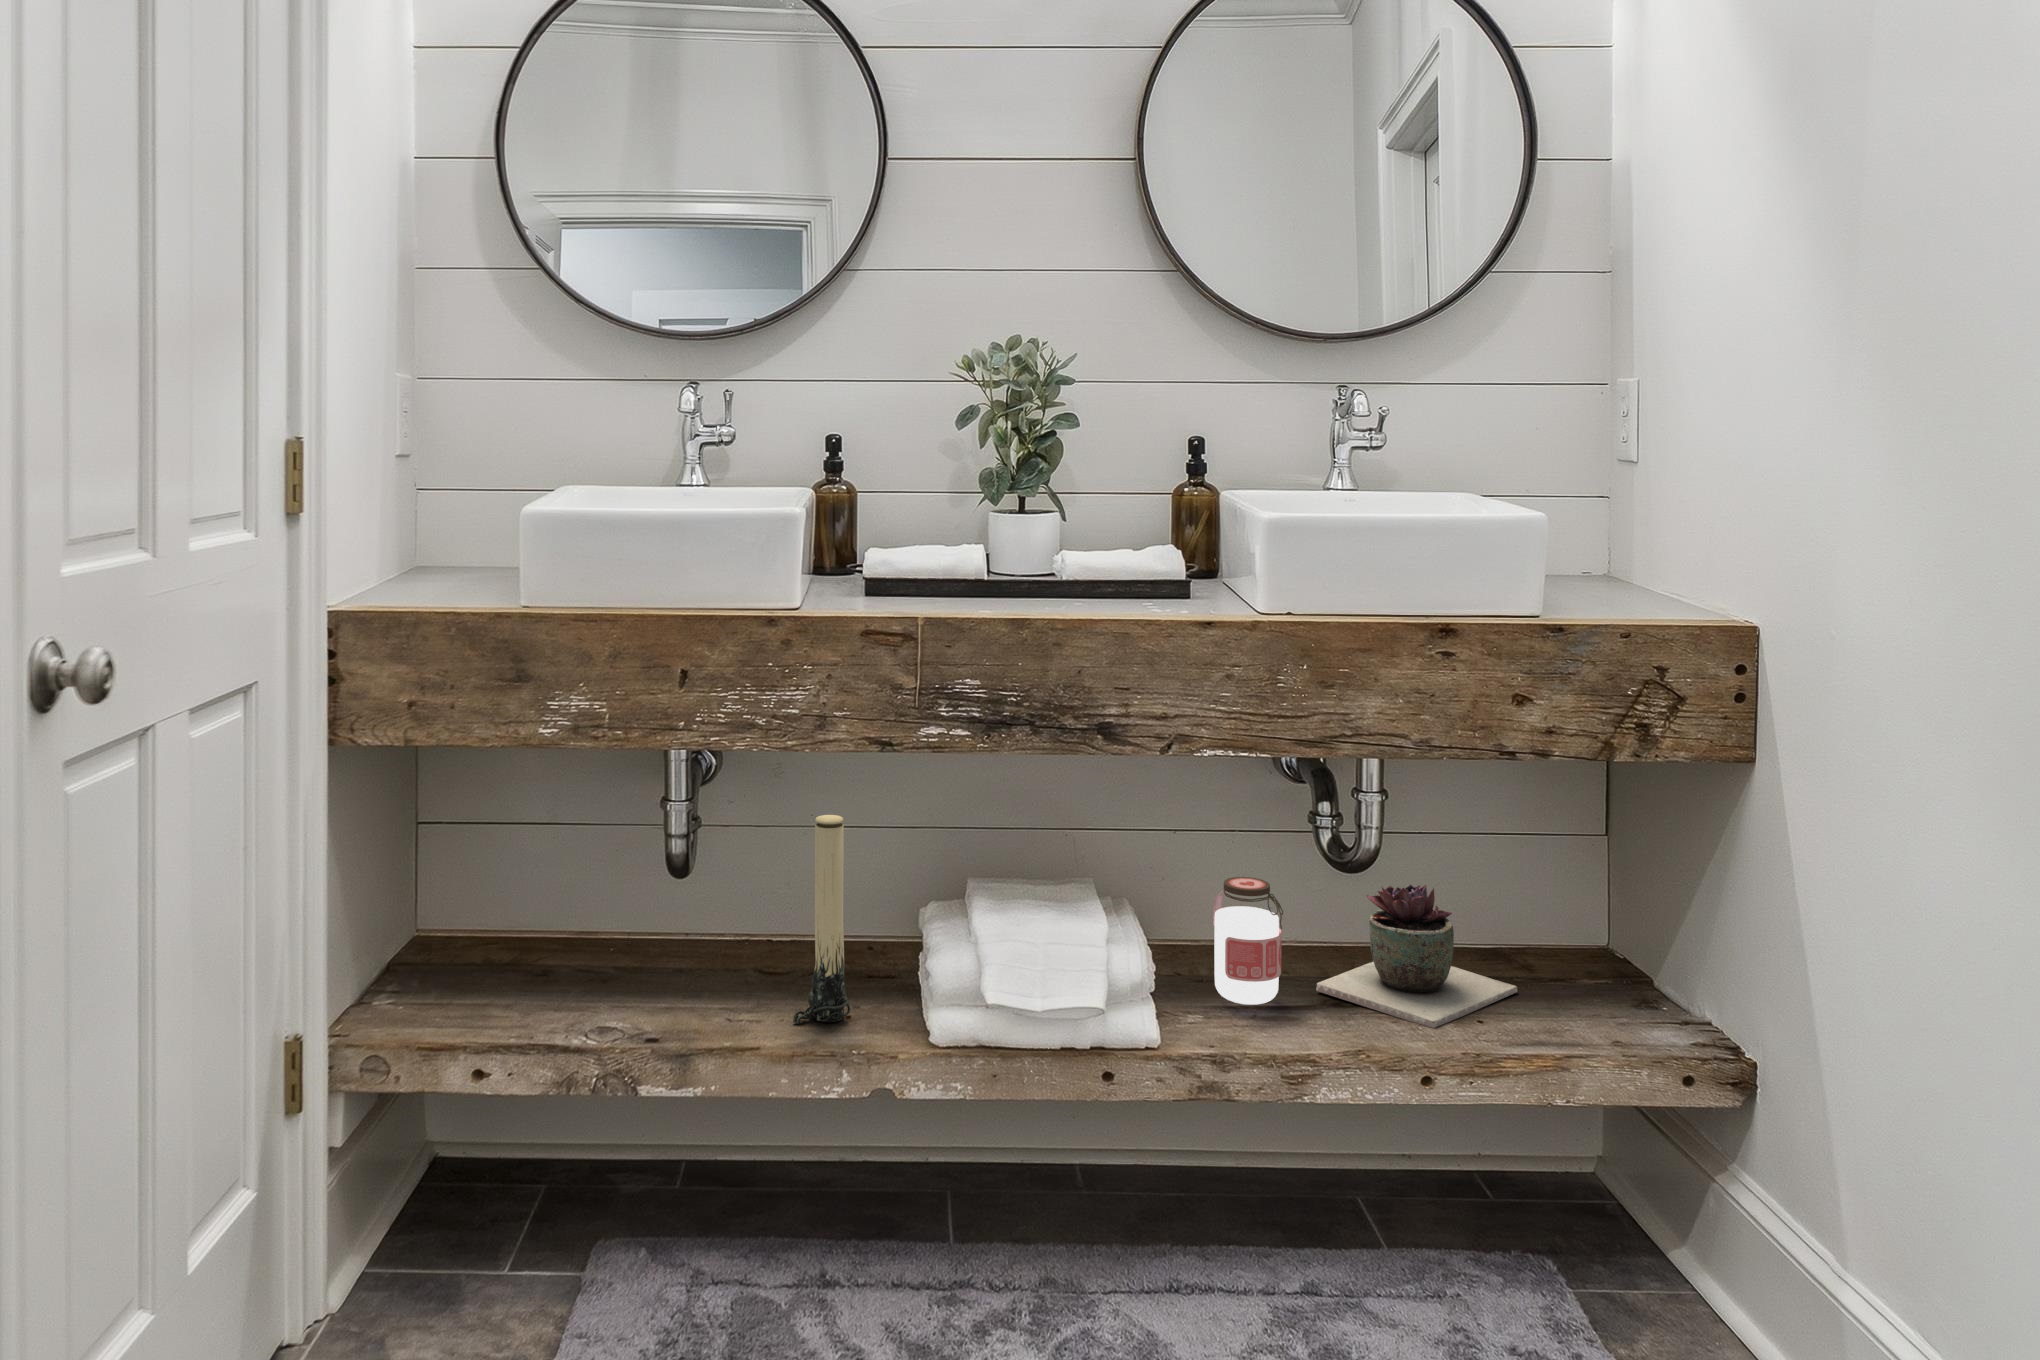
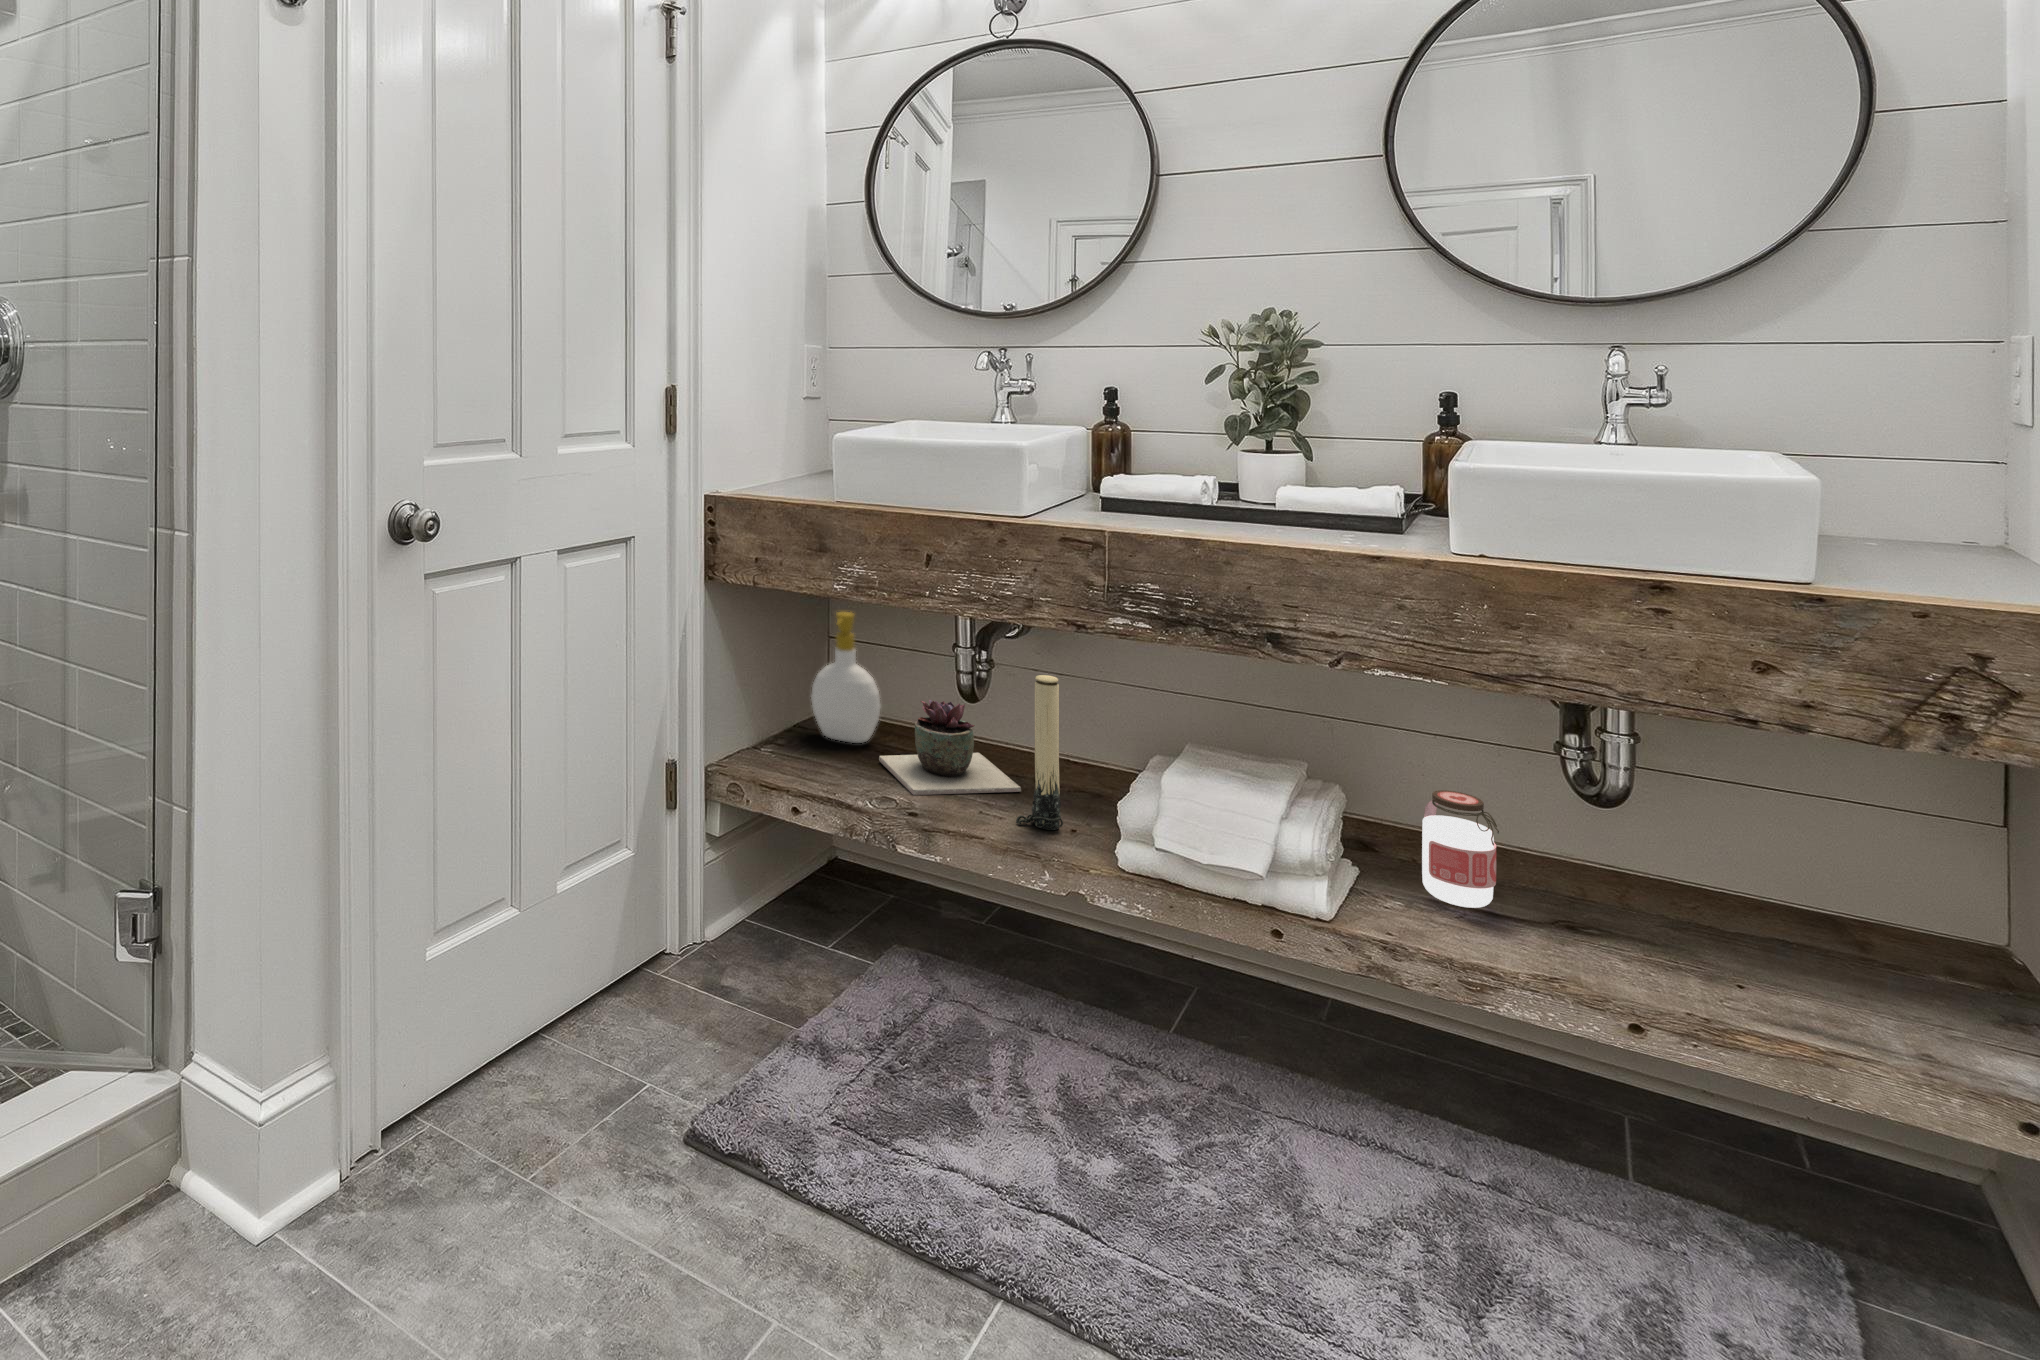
soap bottle: none [460,767,564,962] -> present [811,612,880,743]
succulent plant: present [1316,885,1517,1028] -> present [879,700,1021,795]

